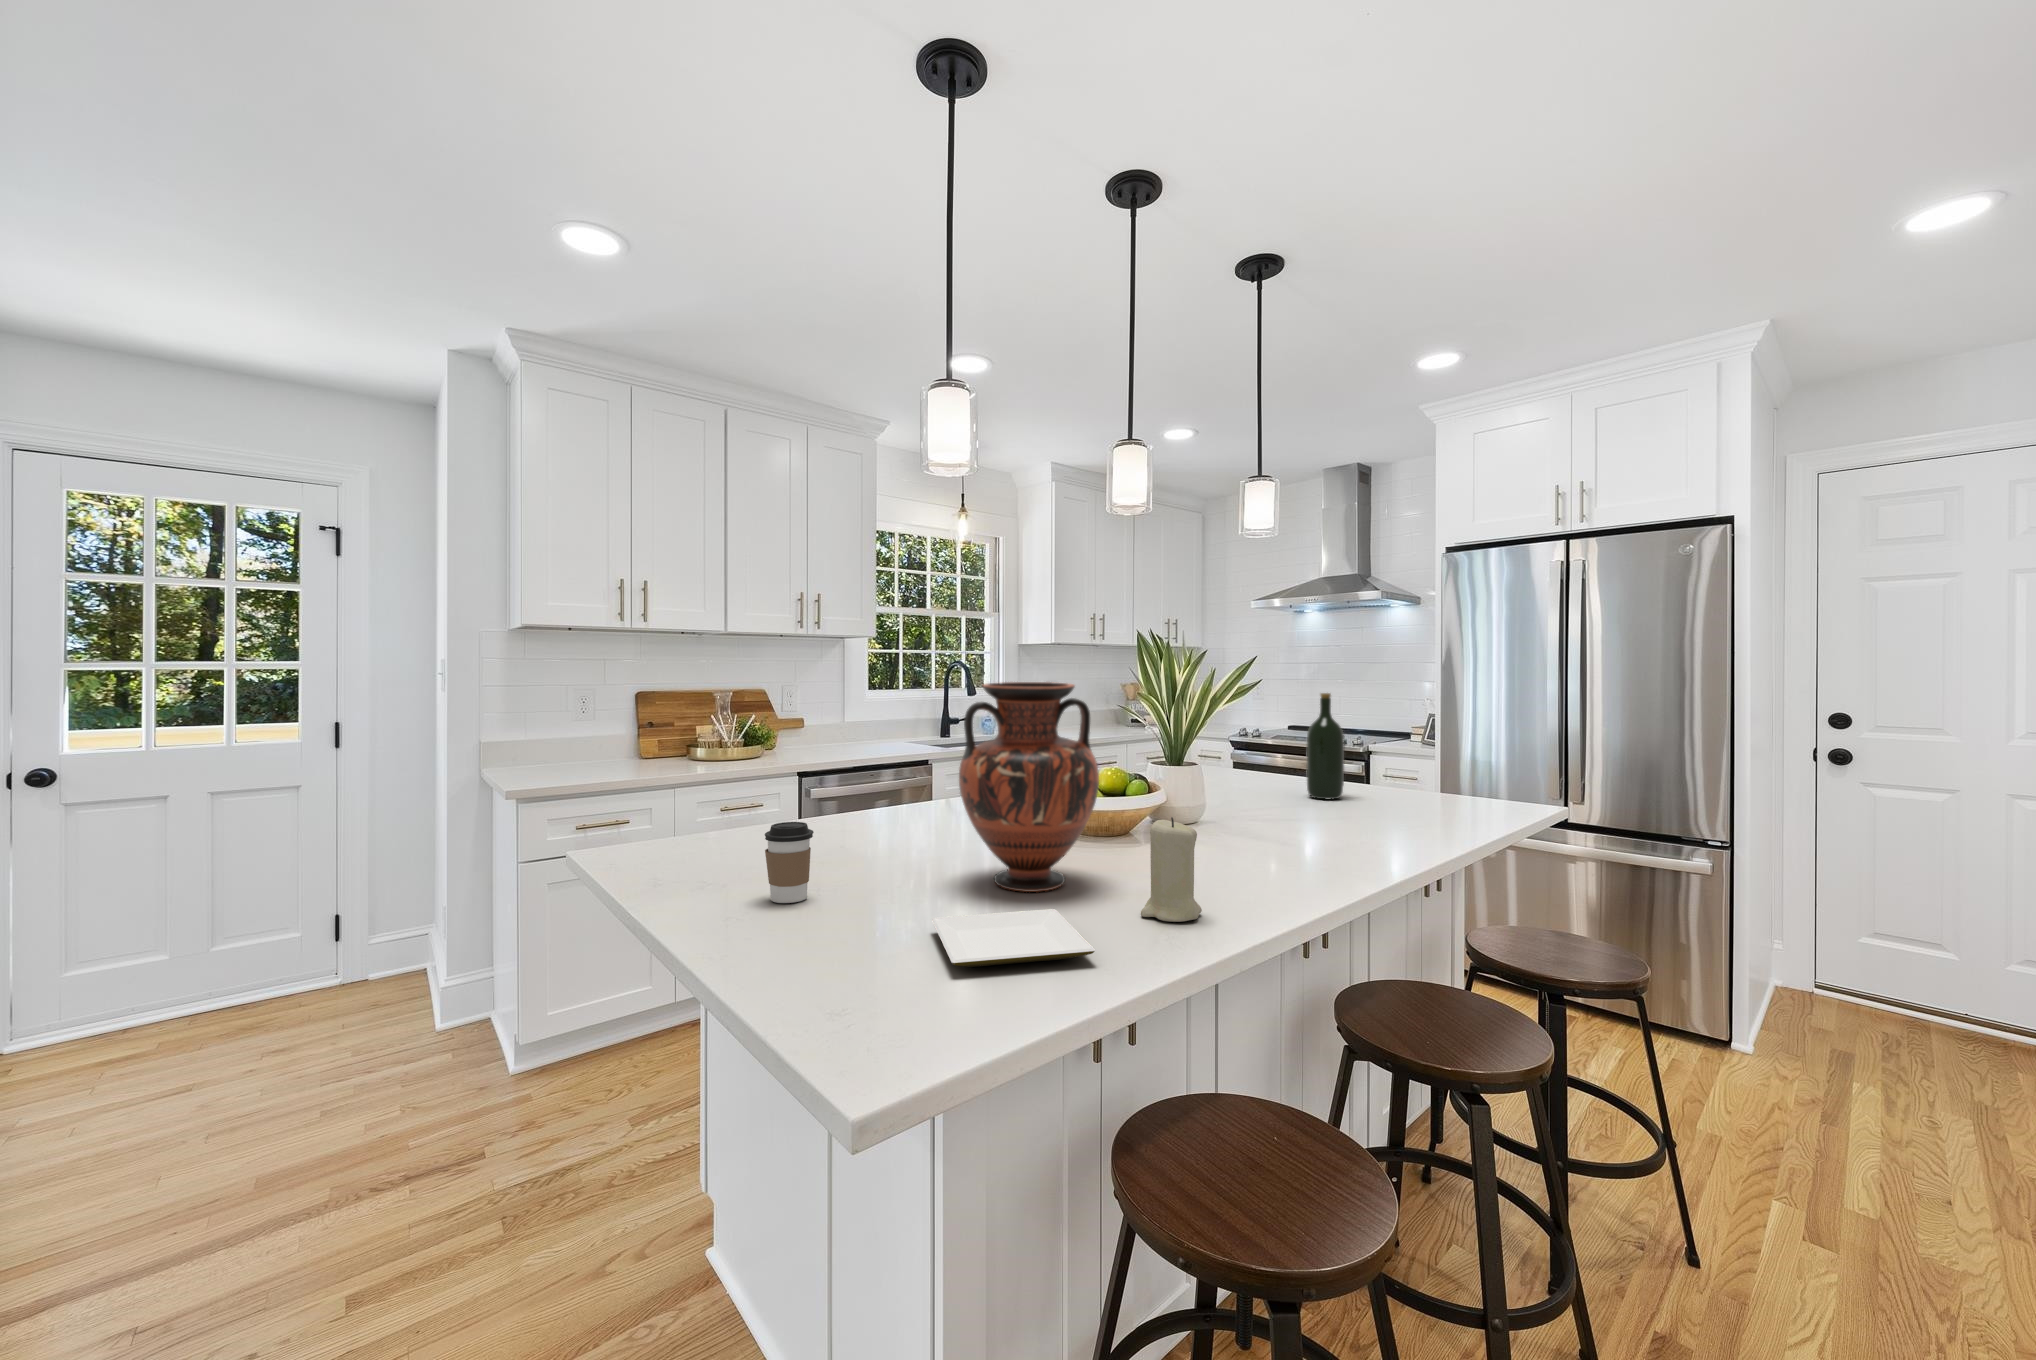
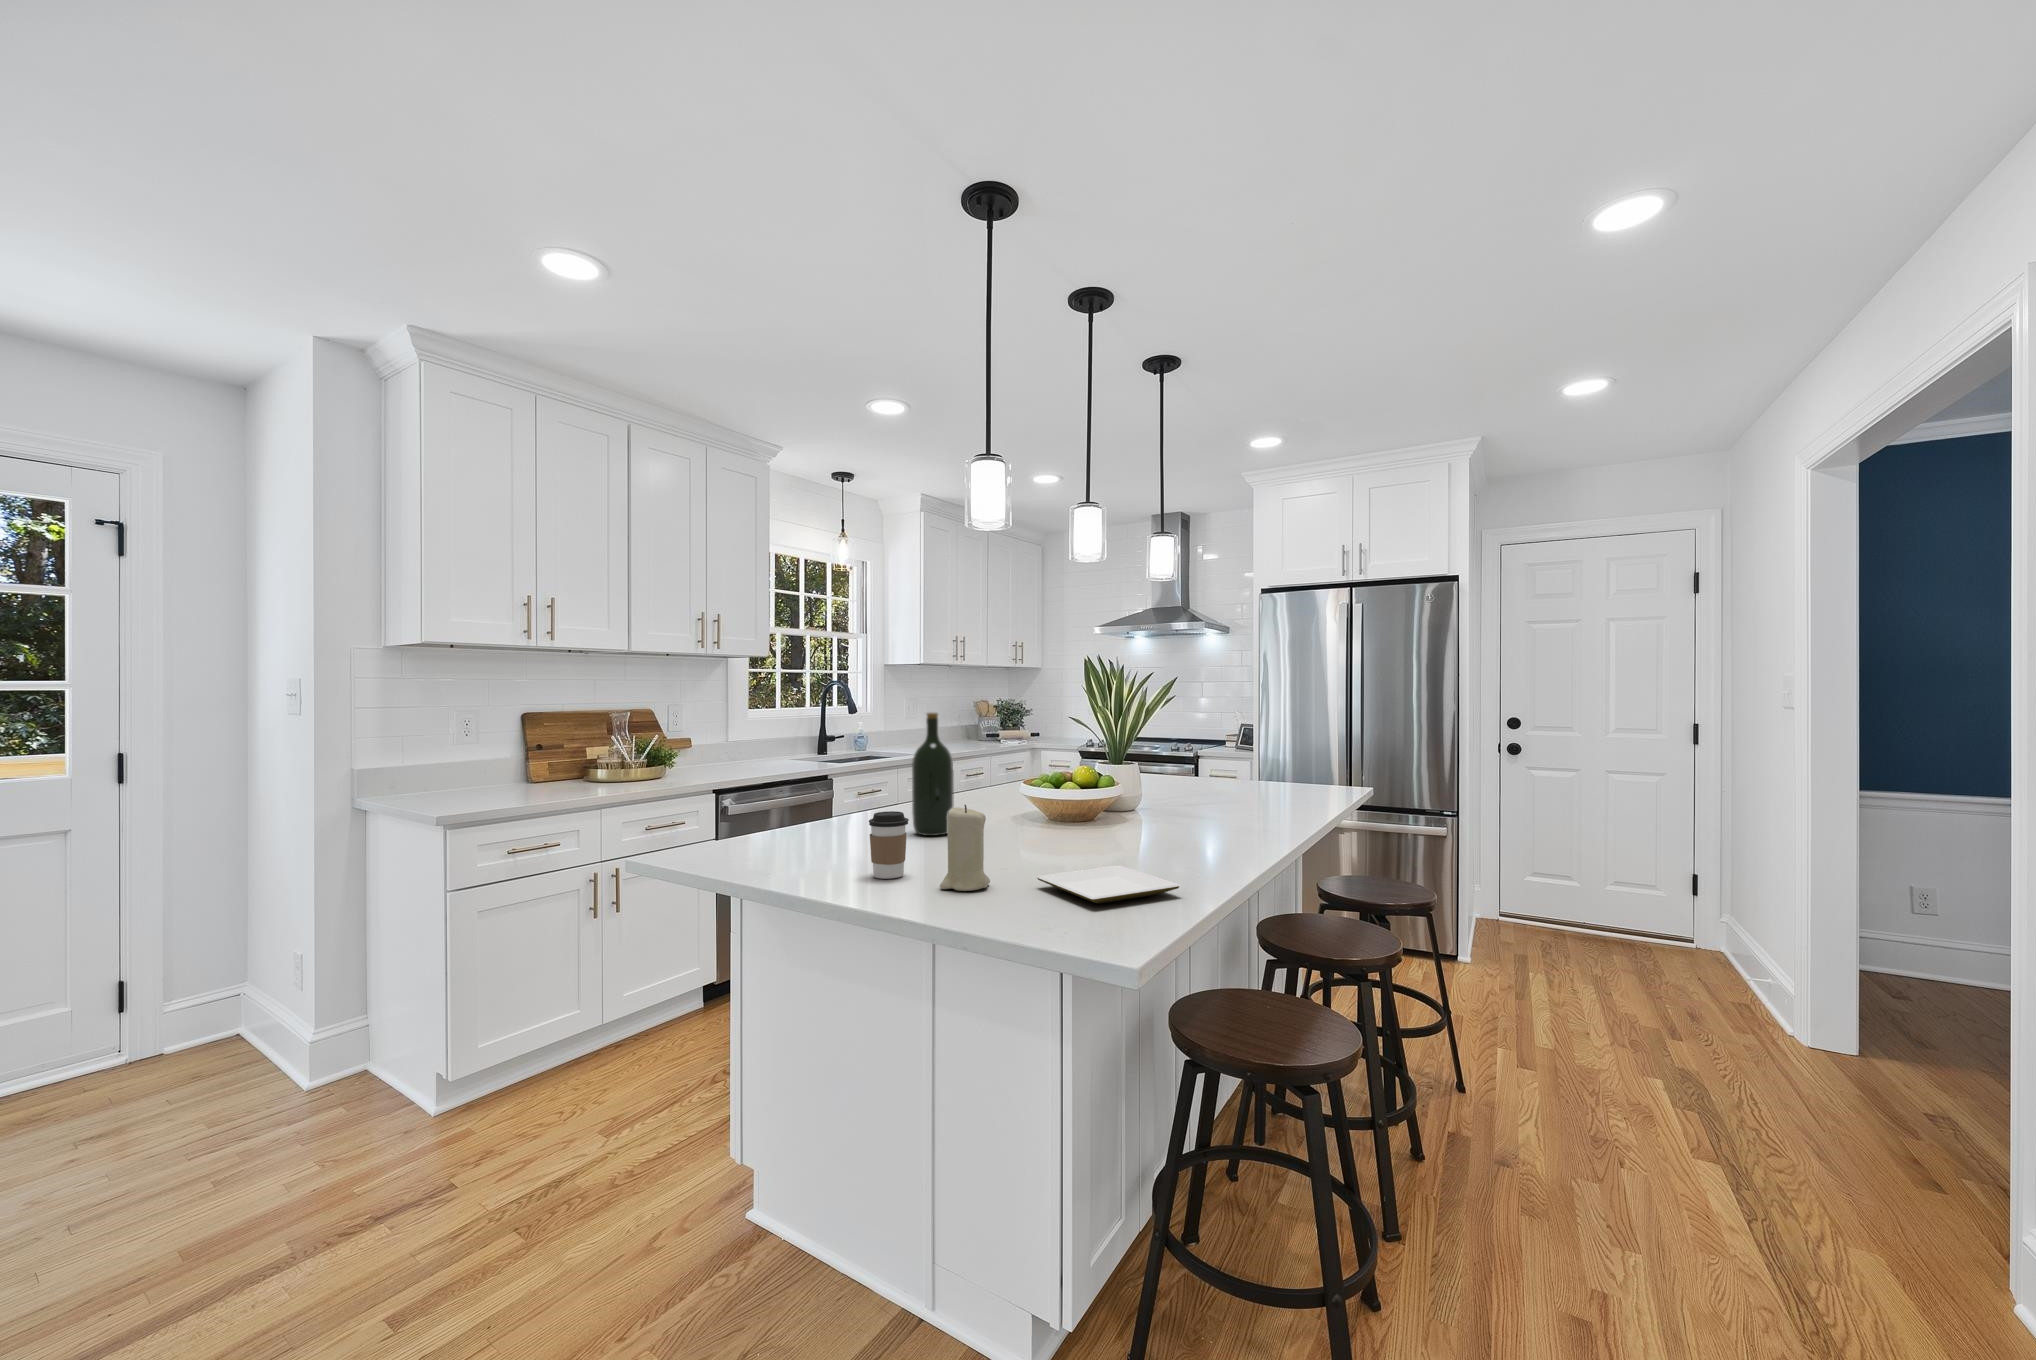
vase: present [959,682,1099,892] -> none [1007,694,1119,860]
wine bottle: present [1306,693,1345,799] -> present [912,713,954,836]
candle: present [1141,817,1202,922] -> present [940,805,990,891]

